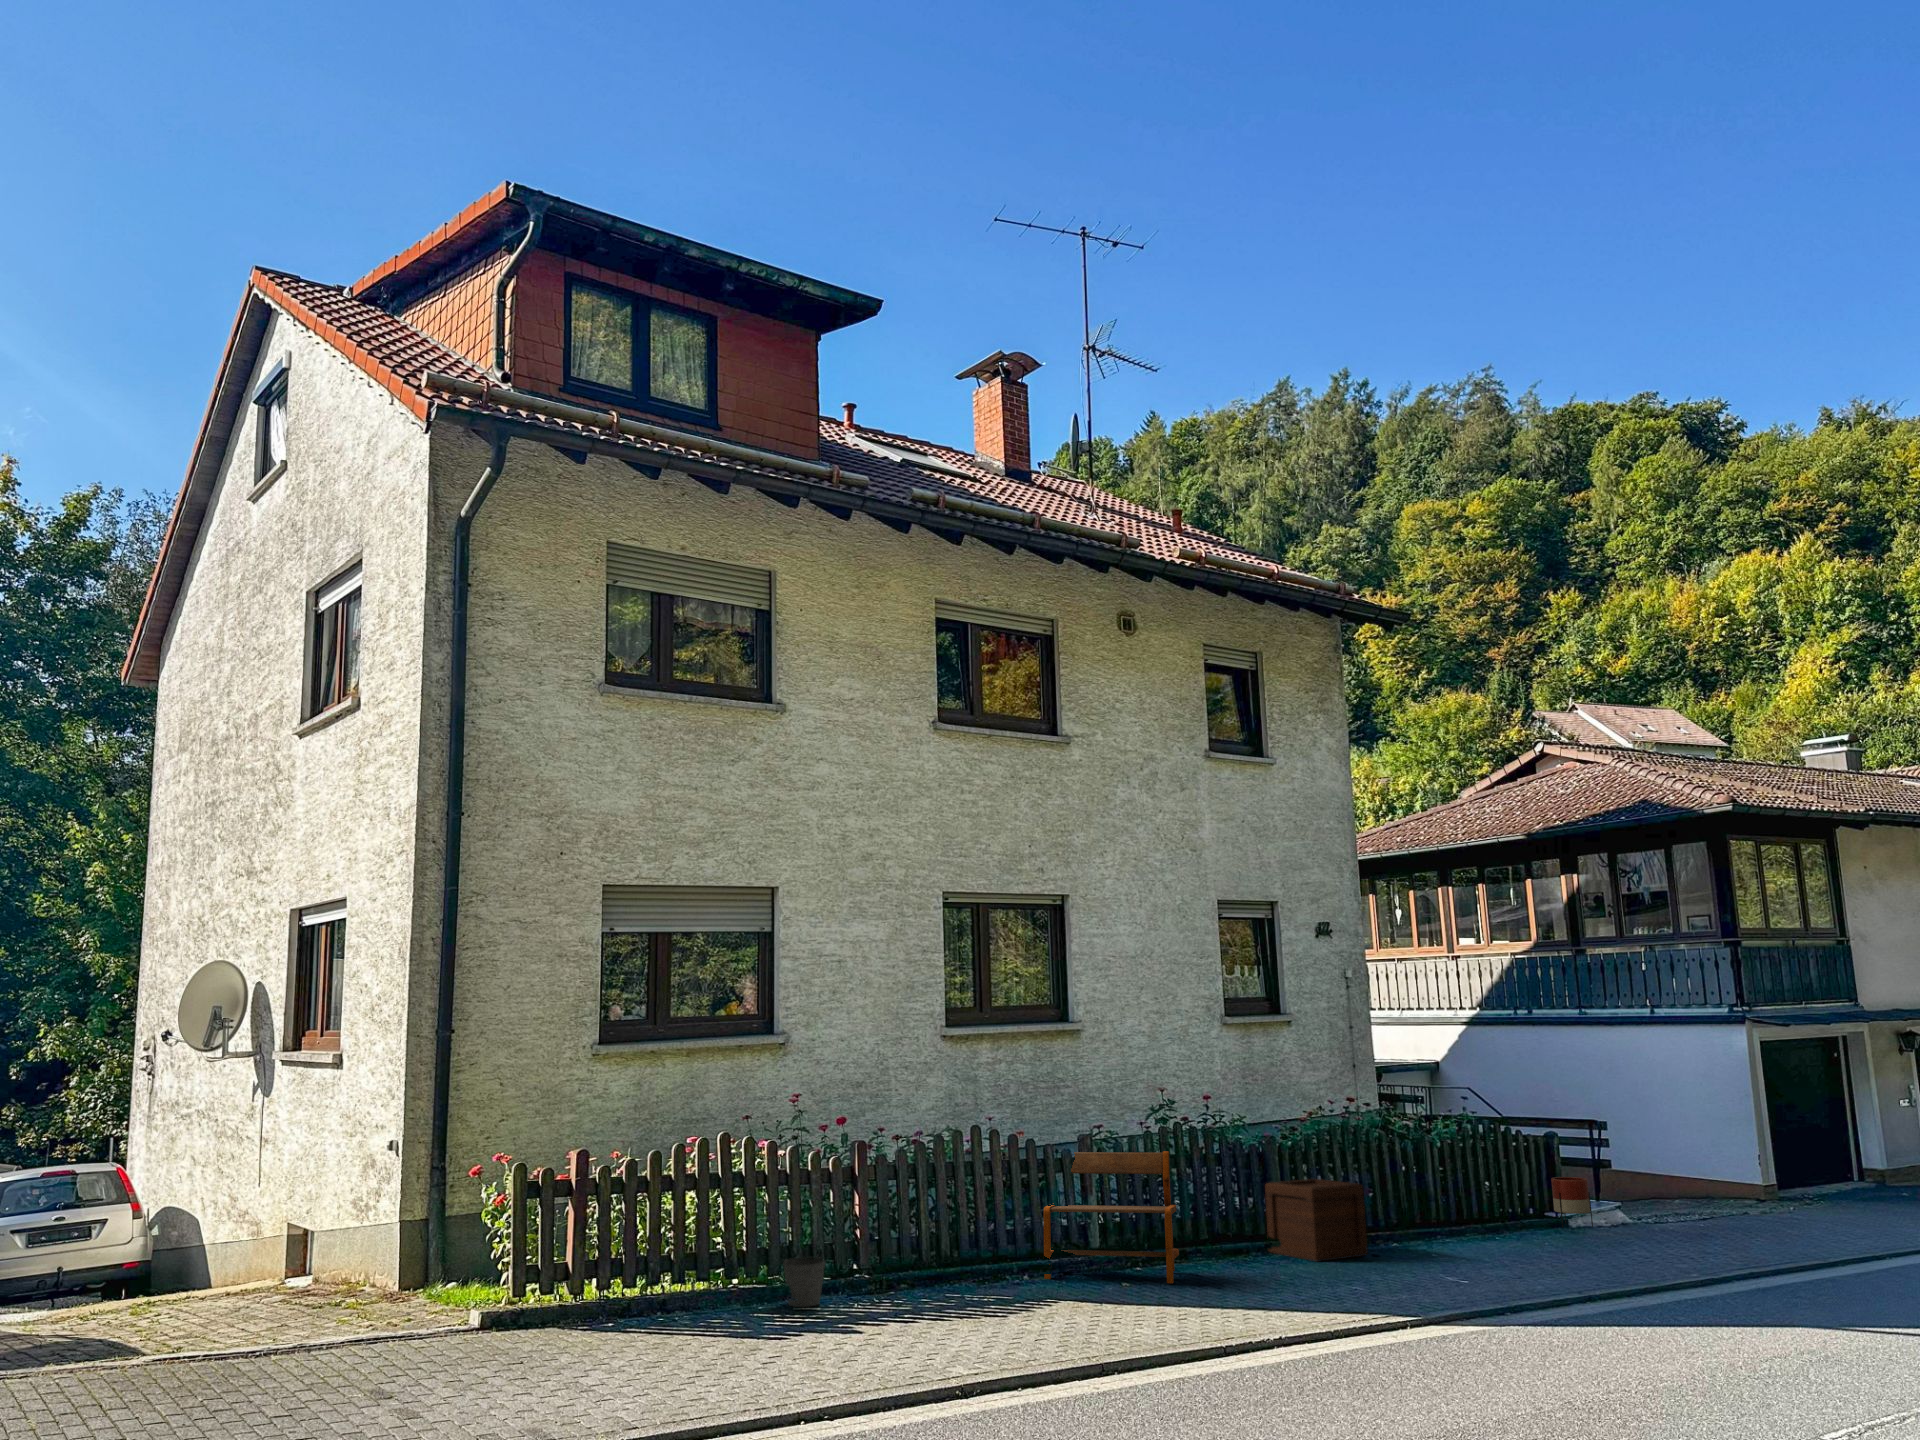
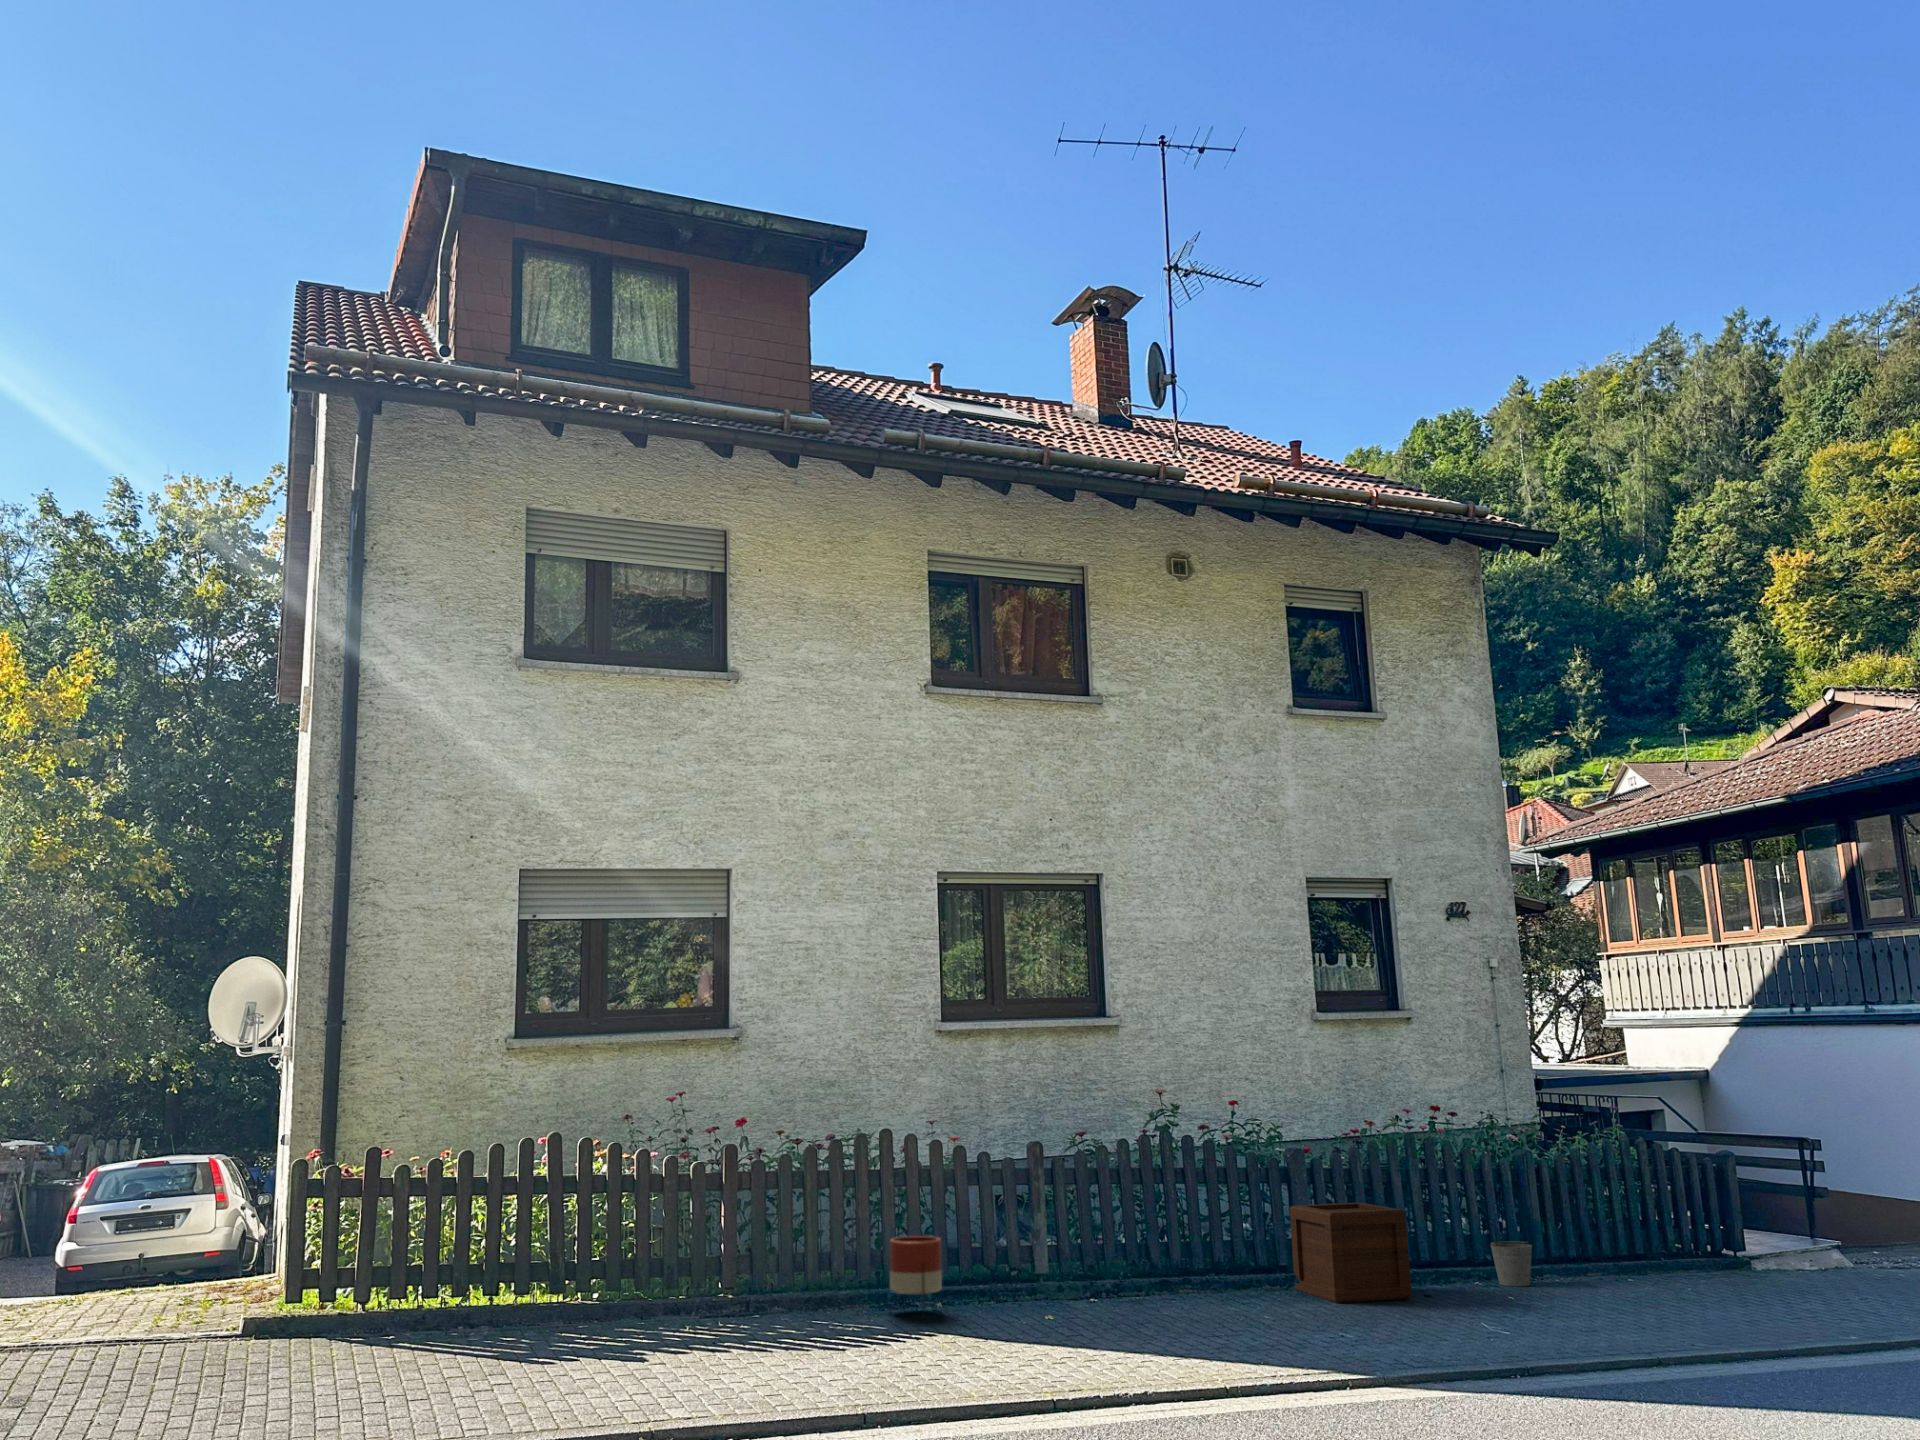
bench: present [1044,1151,1179,1283] -> none [973,1161,1141,1321]
planter: present [1551,1177,1593,1227] -> present [889,1236,942,1311]
bucket: present [783,1257,825,1307] -> present [1490,1241,1532,1286]

